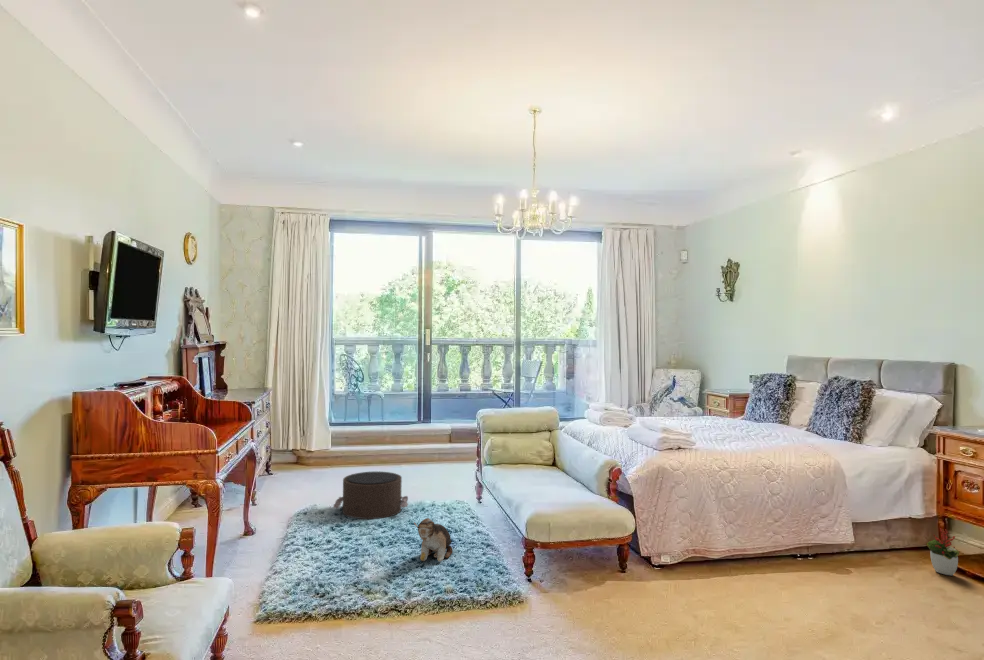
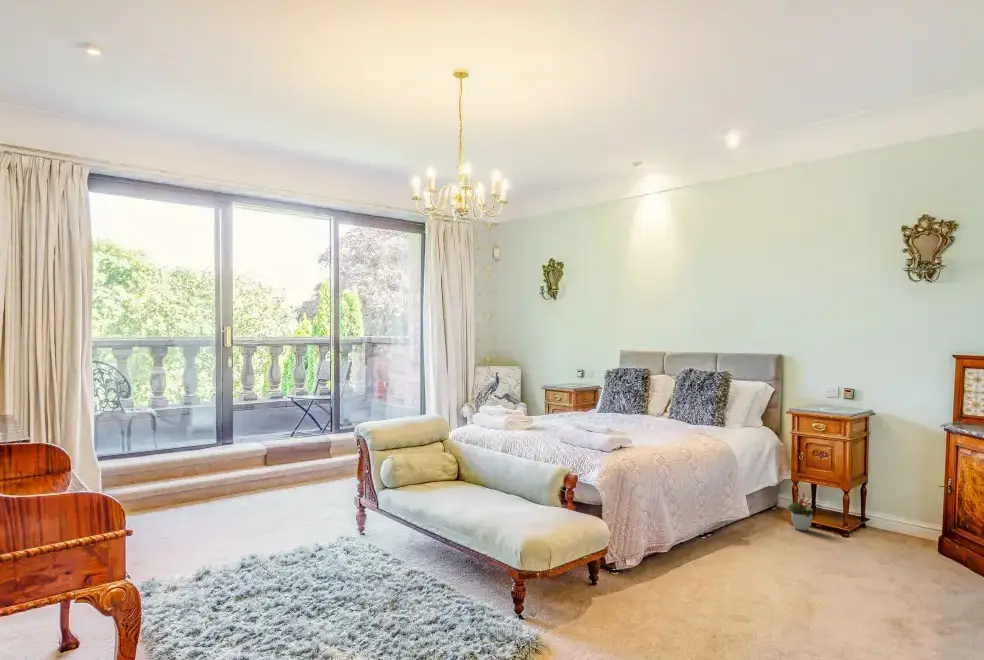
pouf: present [333,471,408,519] -> none [183,514,293,585]
plush toy: present [414,518,452,562] -> none [376,568,409,625]

